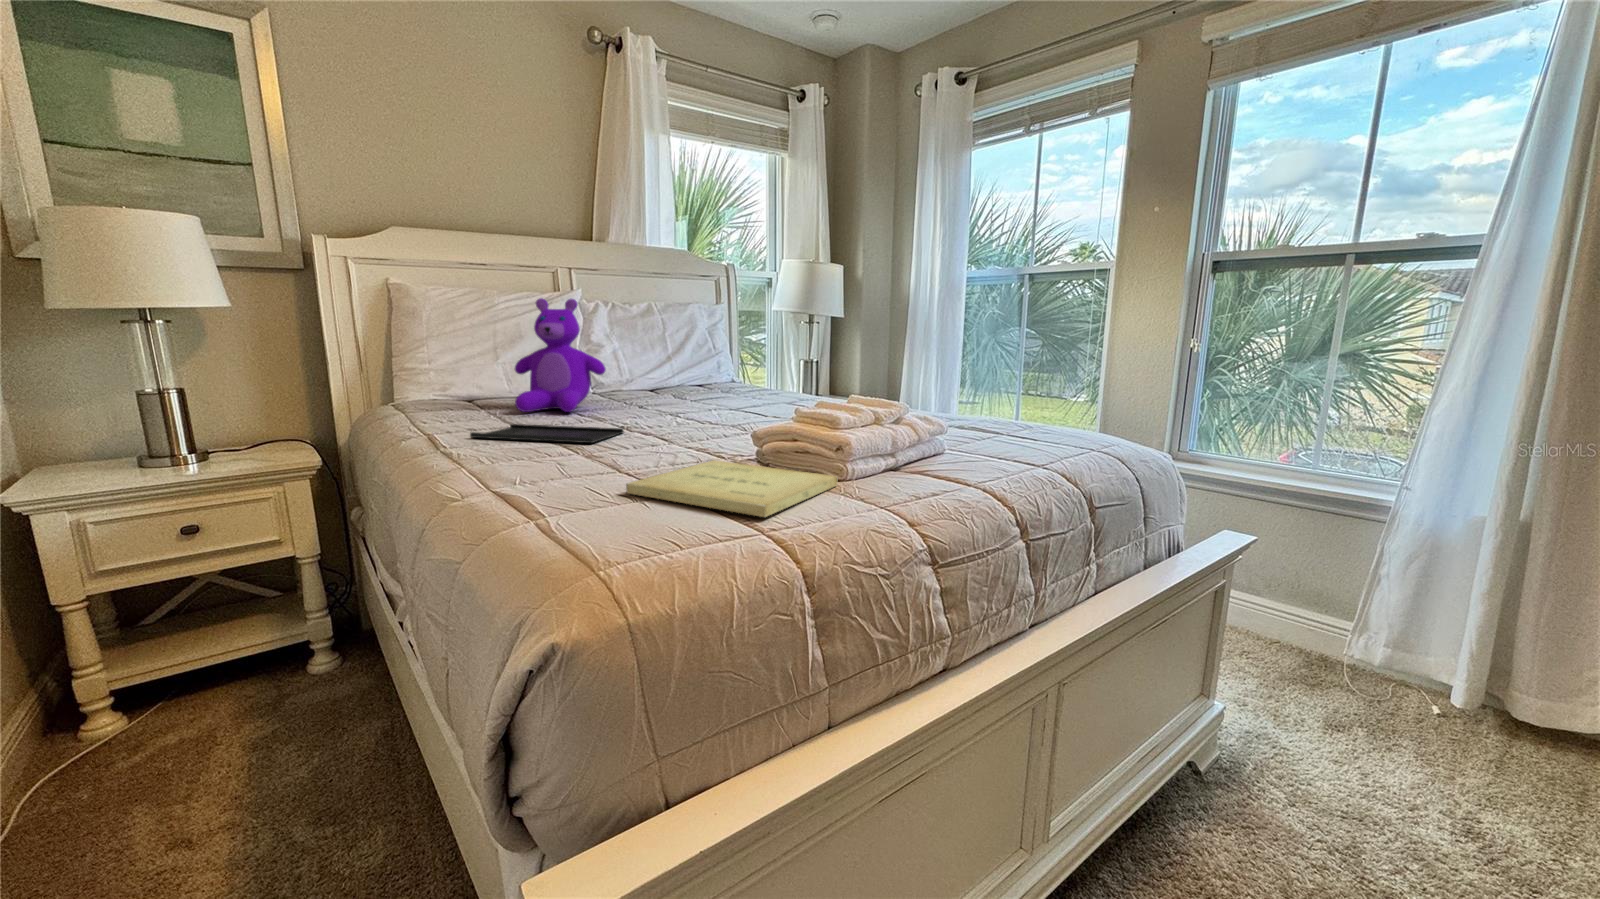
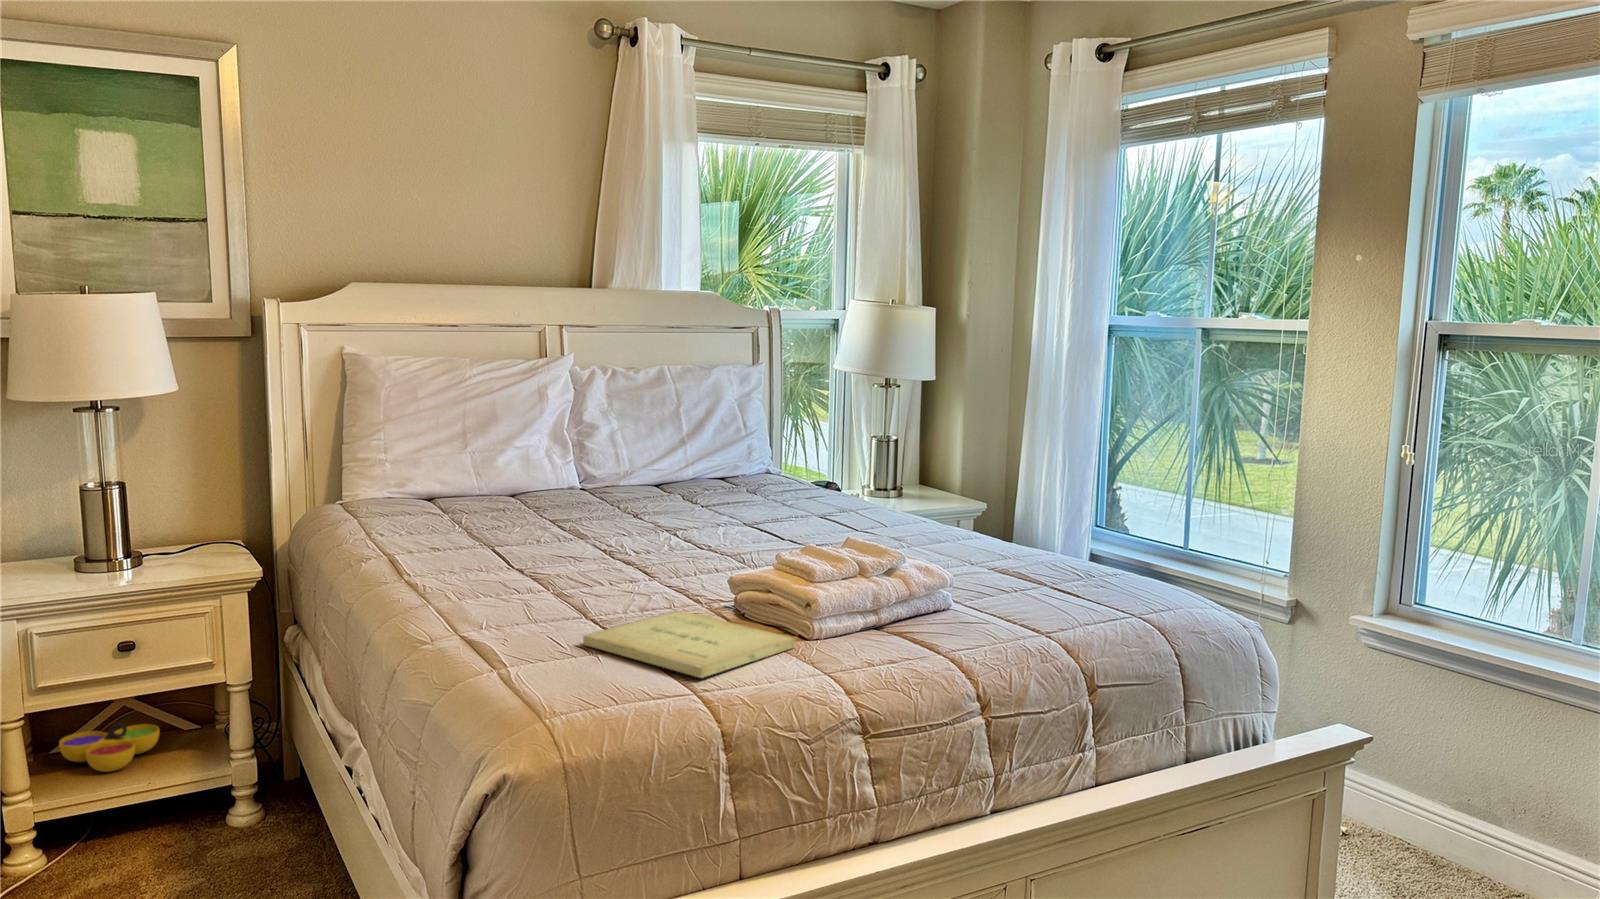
teddy bear: present [515,298,606,412] -> none [481,386,589,528]
tray: present [470,424,624,443] -> none [433,546,599,579]
decorative bowl: none [143,595,244,639] -> present [59,723,159,772]

